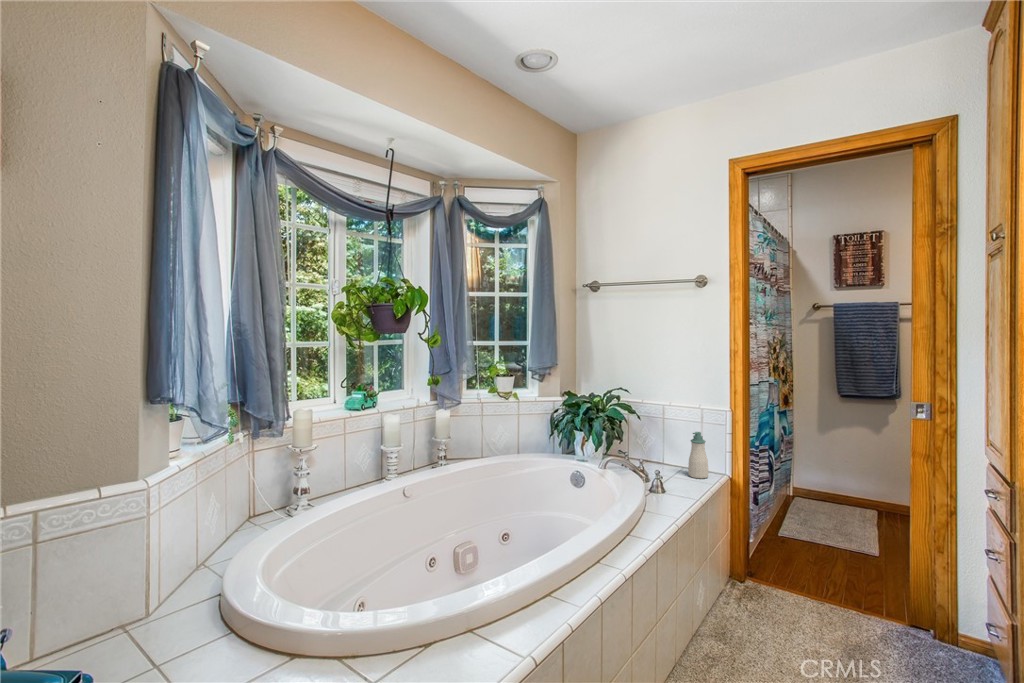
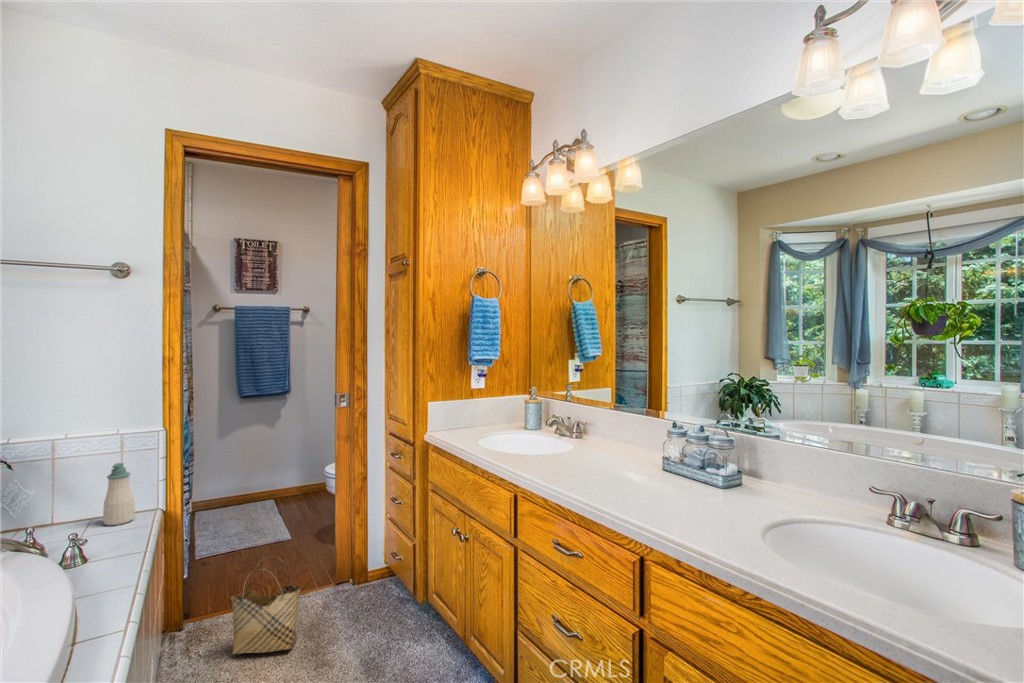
woven basket: none [770,550,838,651] -> present [231,555,300,654]

